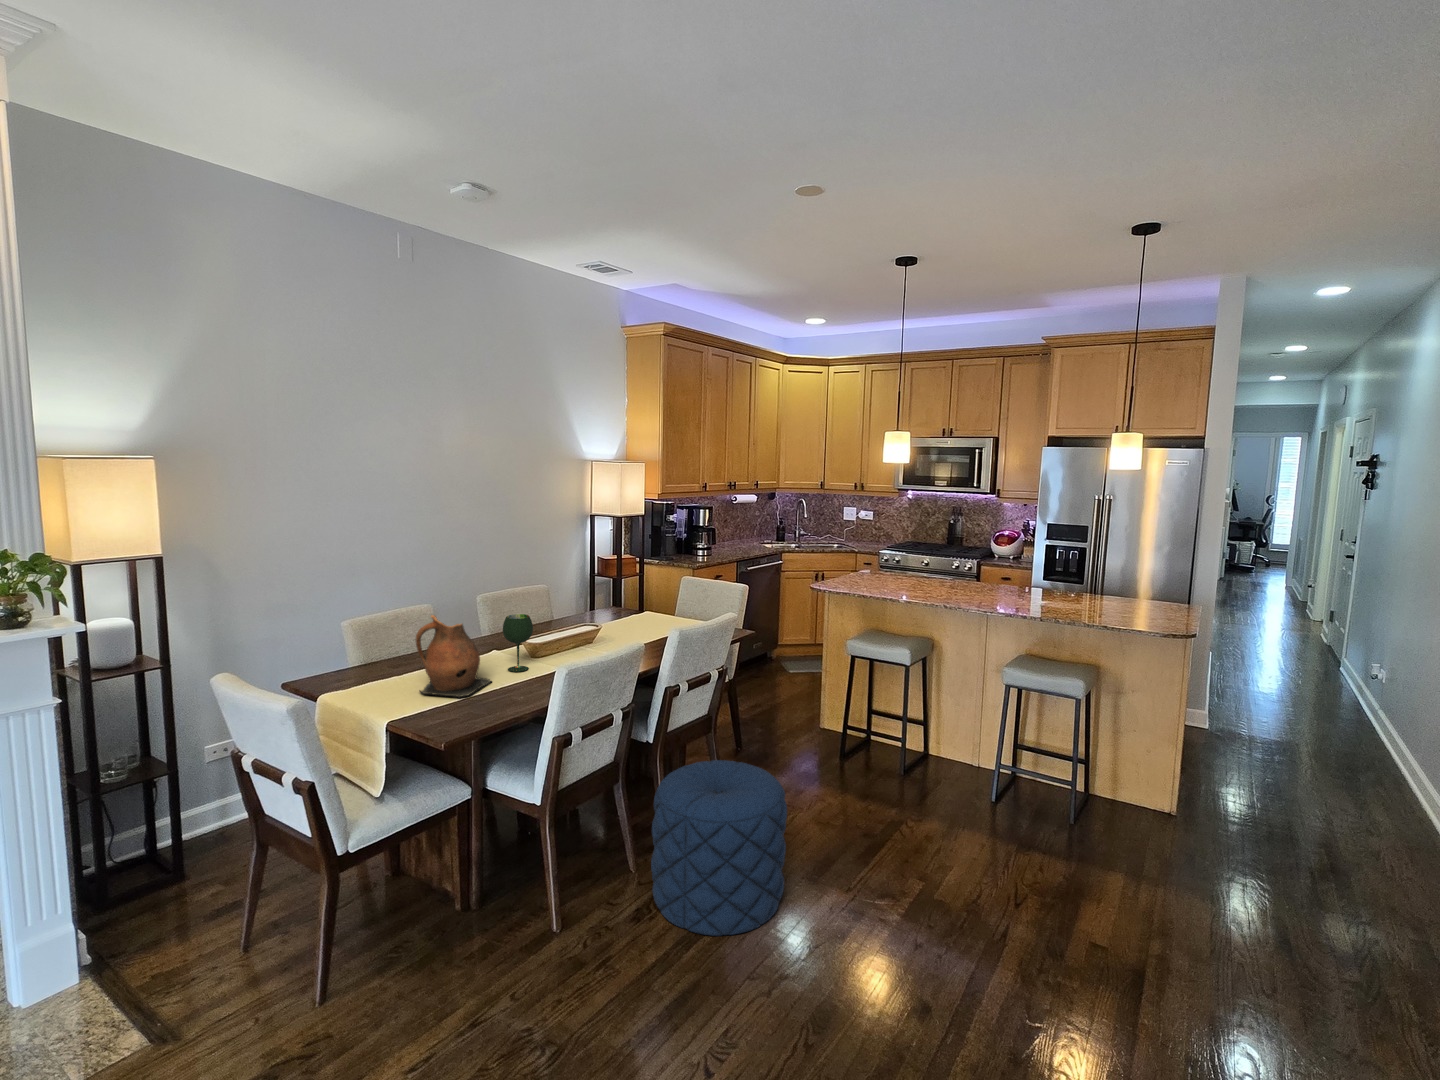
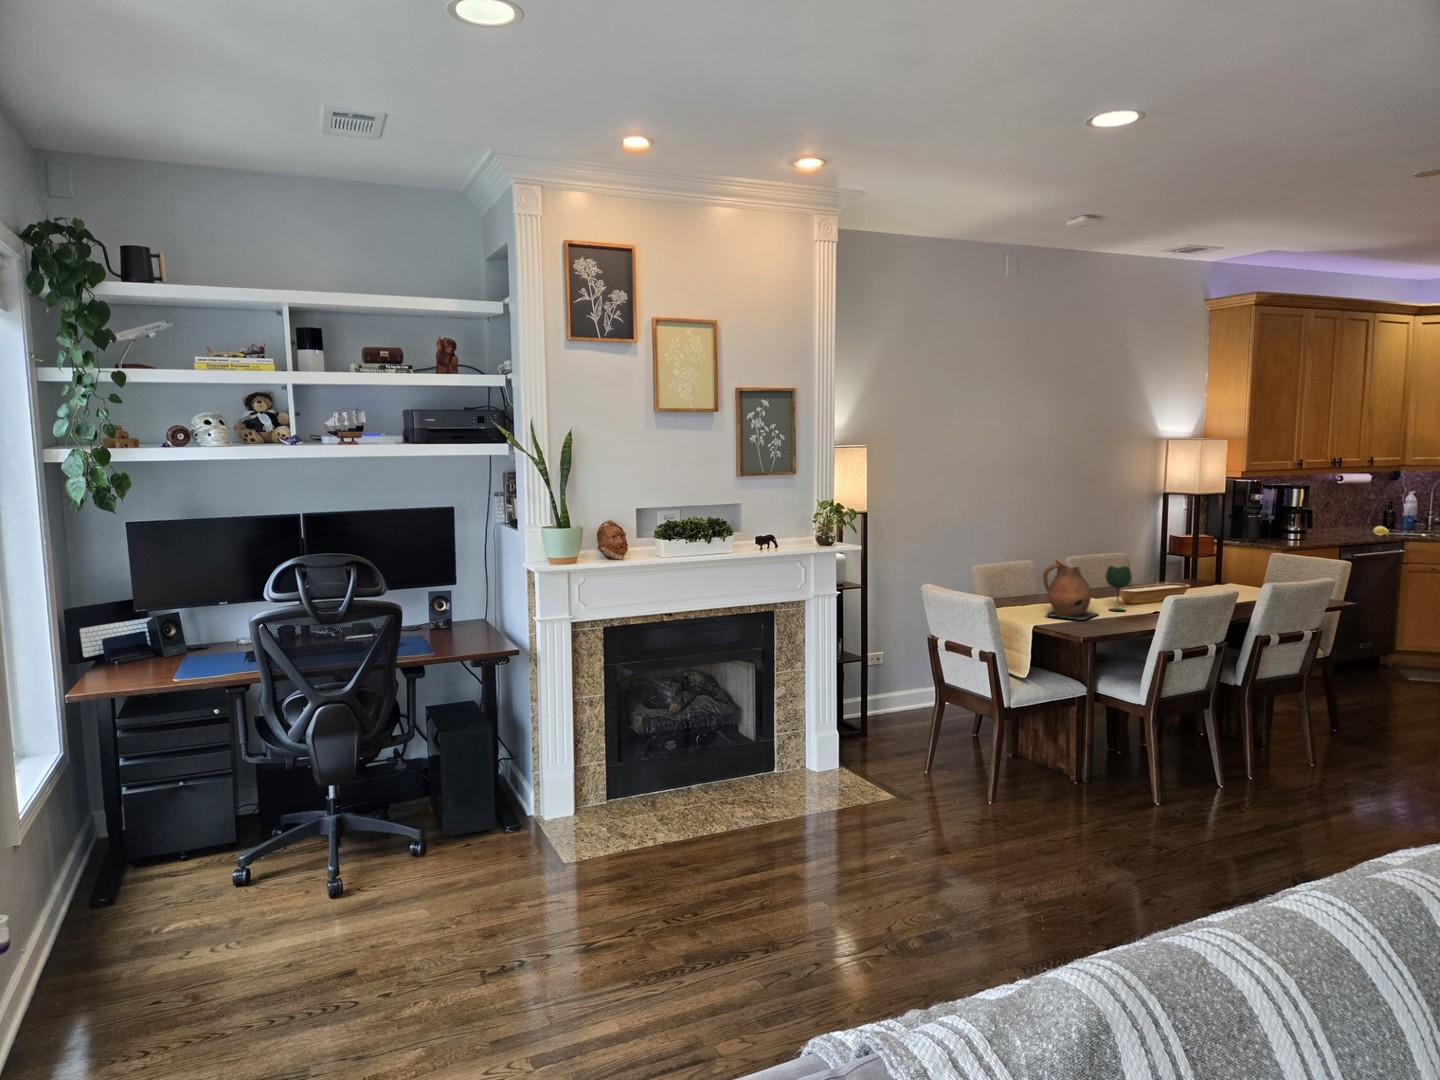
pouf: present [651,760,787,936] -> none [1240,700,1381,836]

